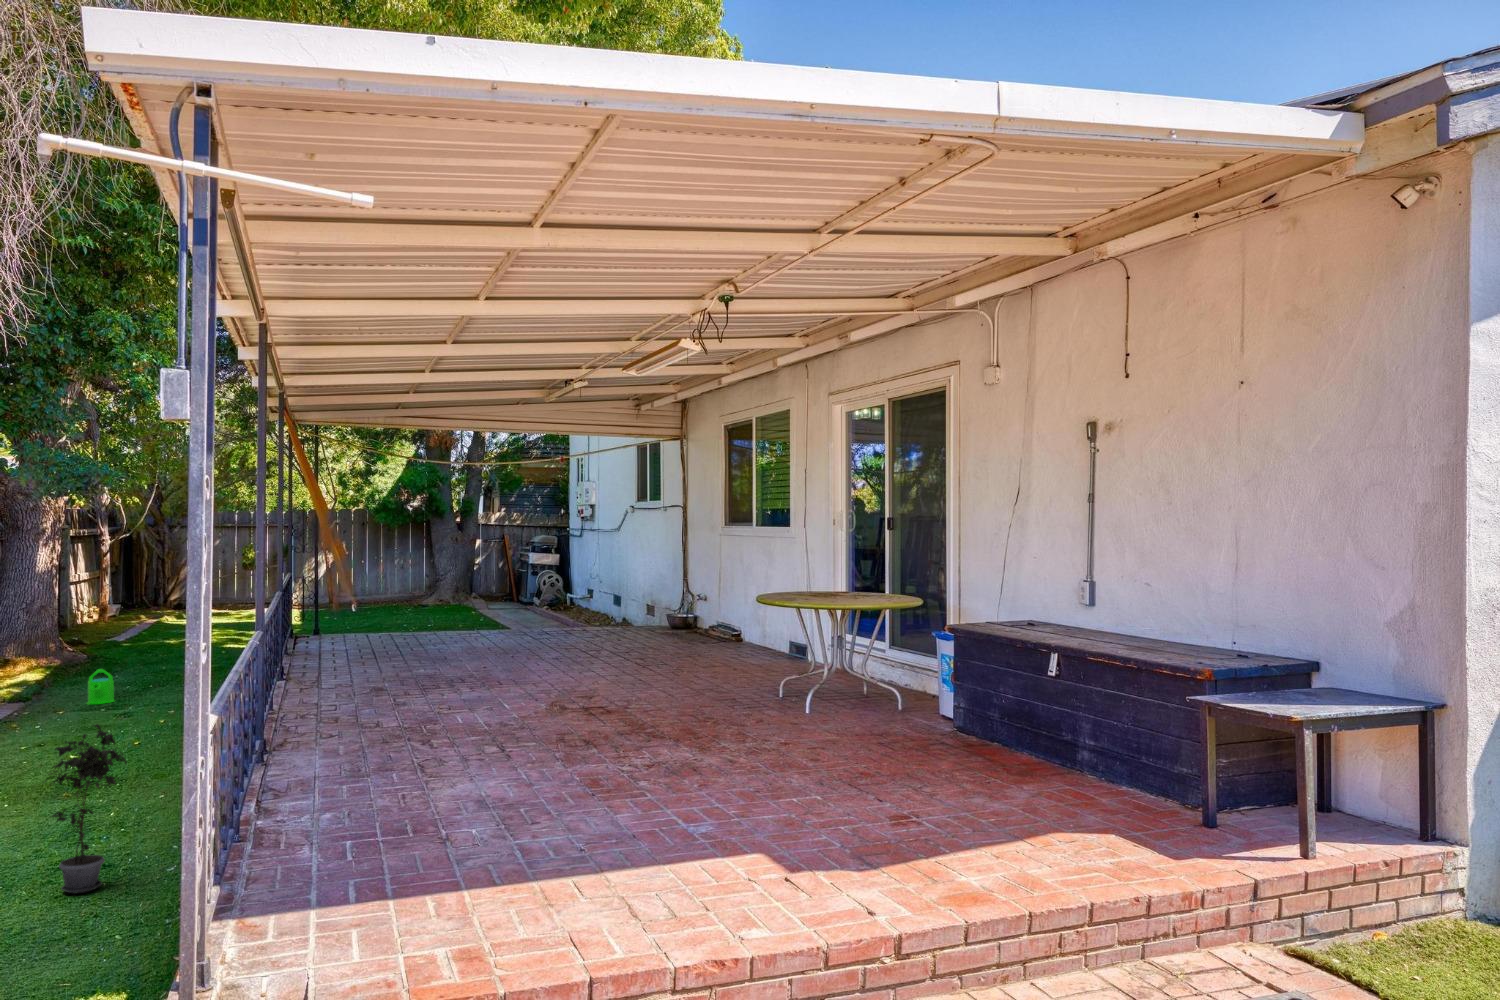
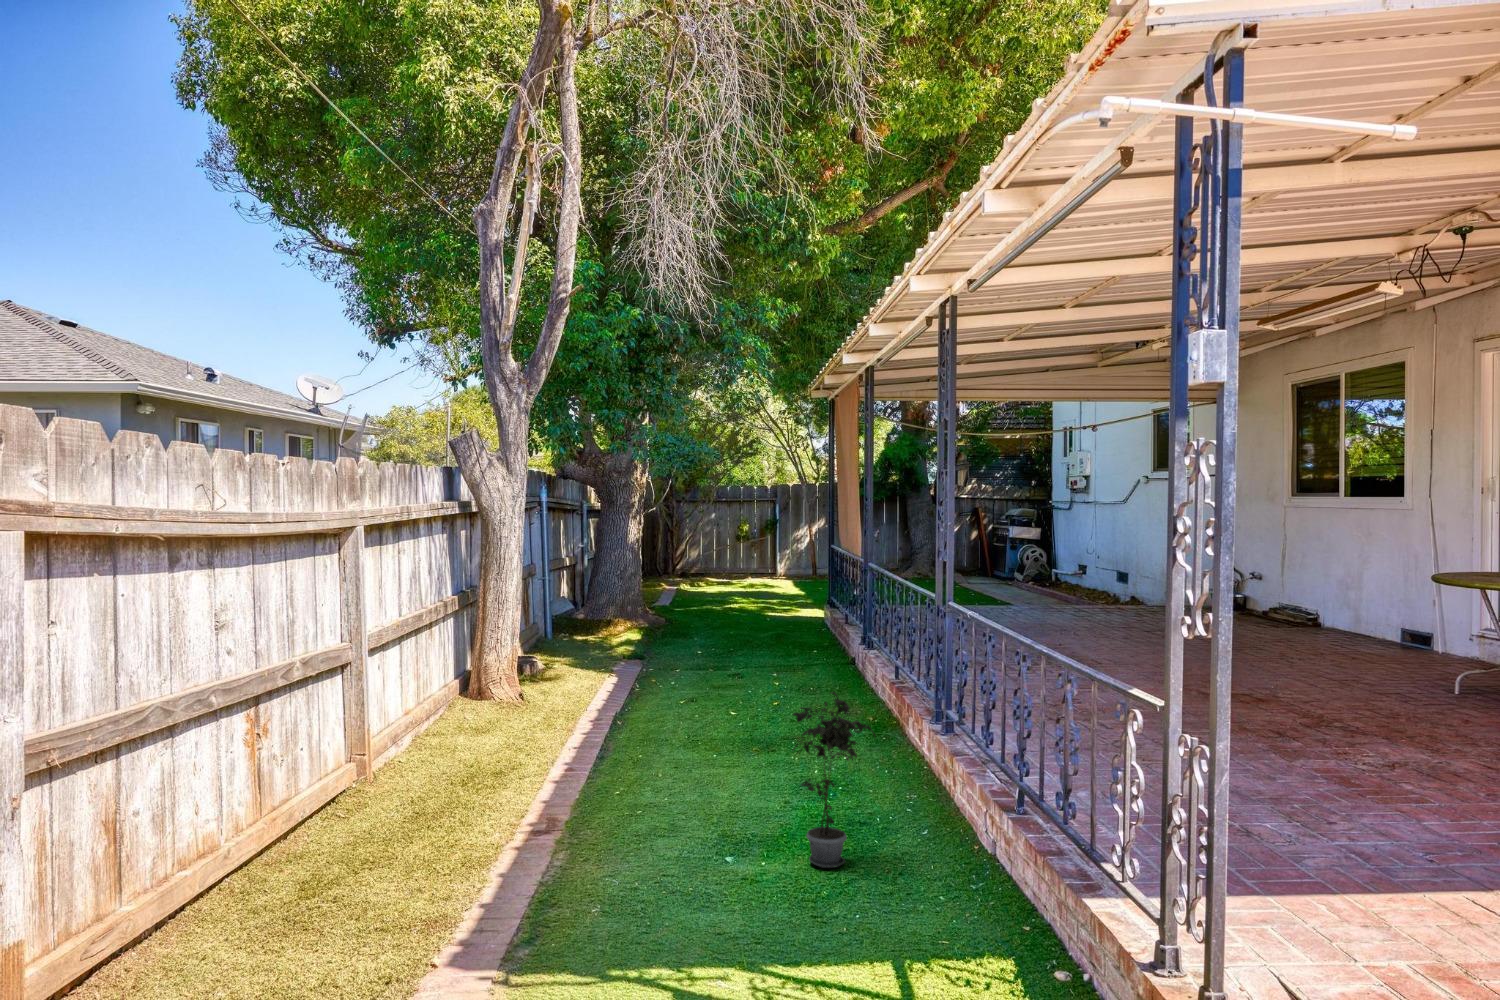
watering can: present [87,669,114,704] -> none [691,627,715,659]

